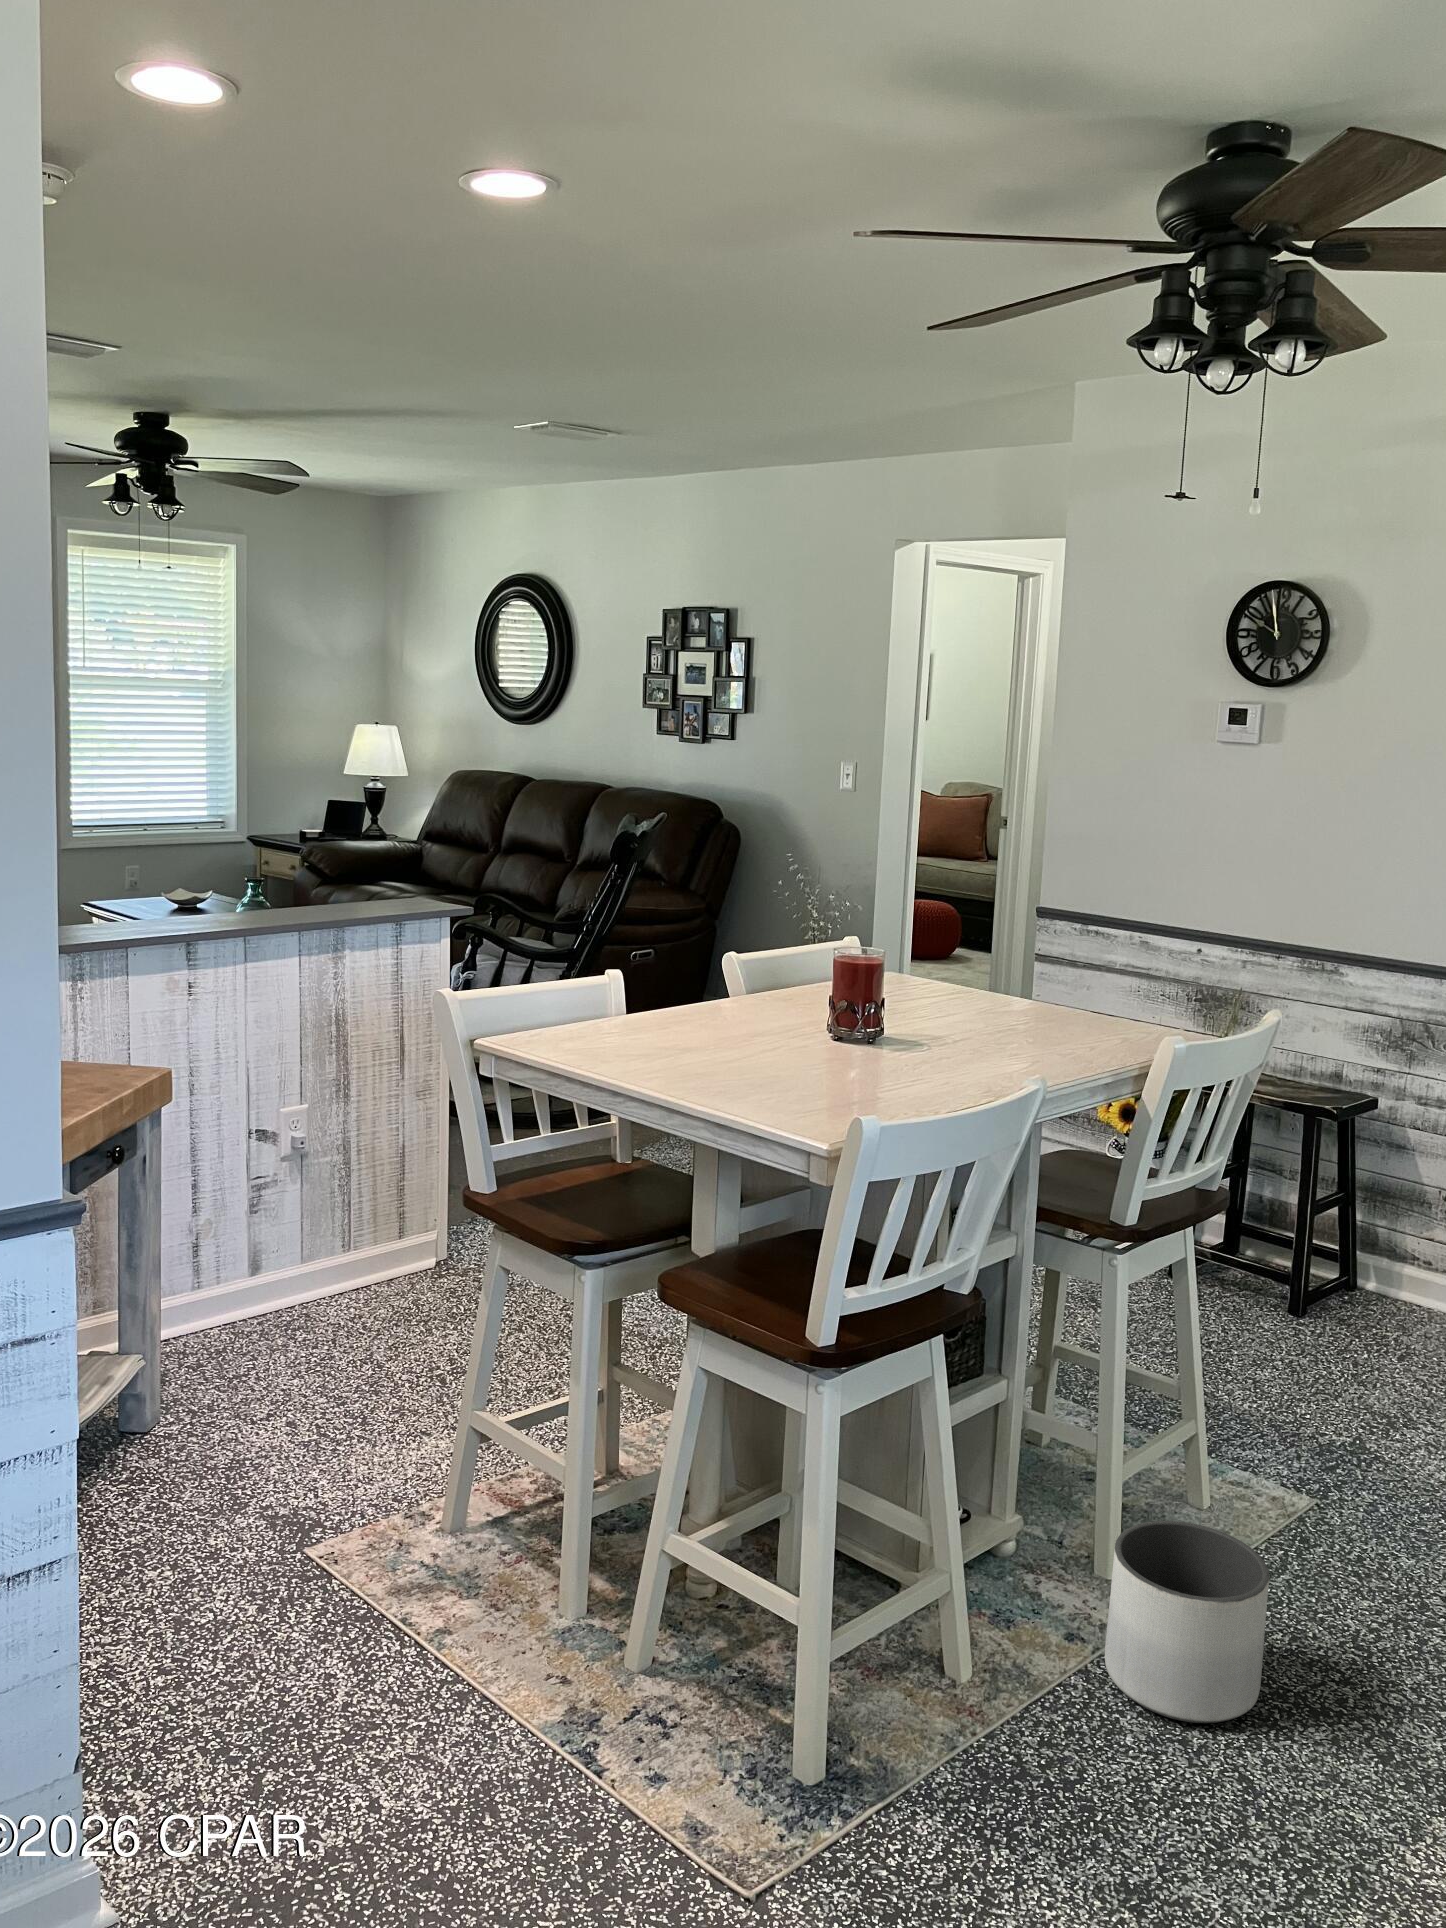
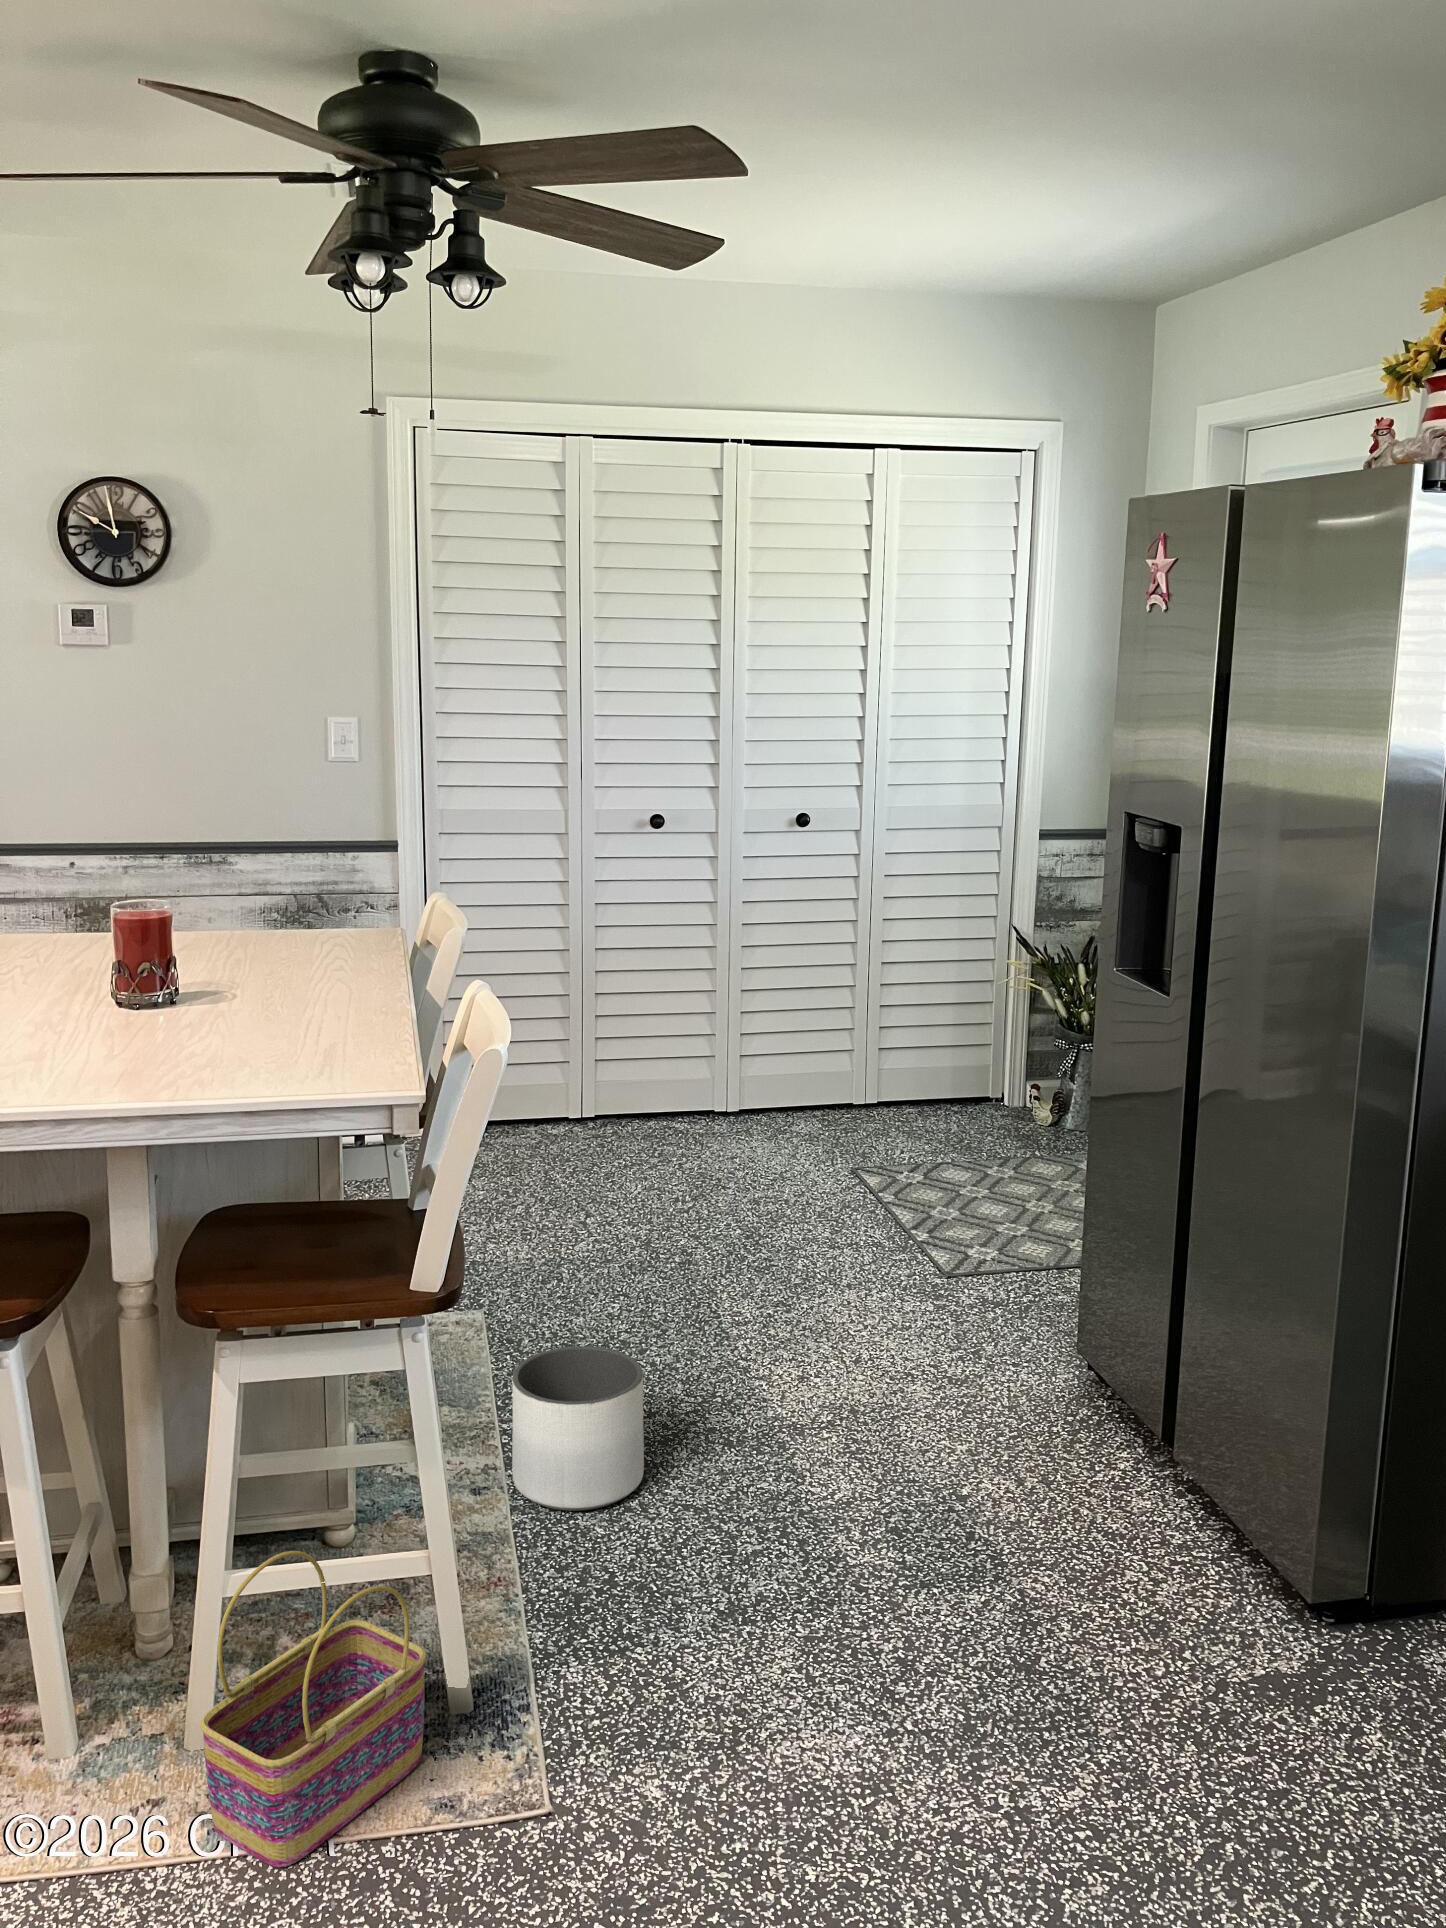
basket: none [555,1521,754,1788] -> present [200,1551,427,1867]

